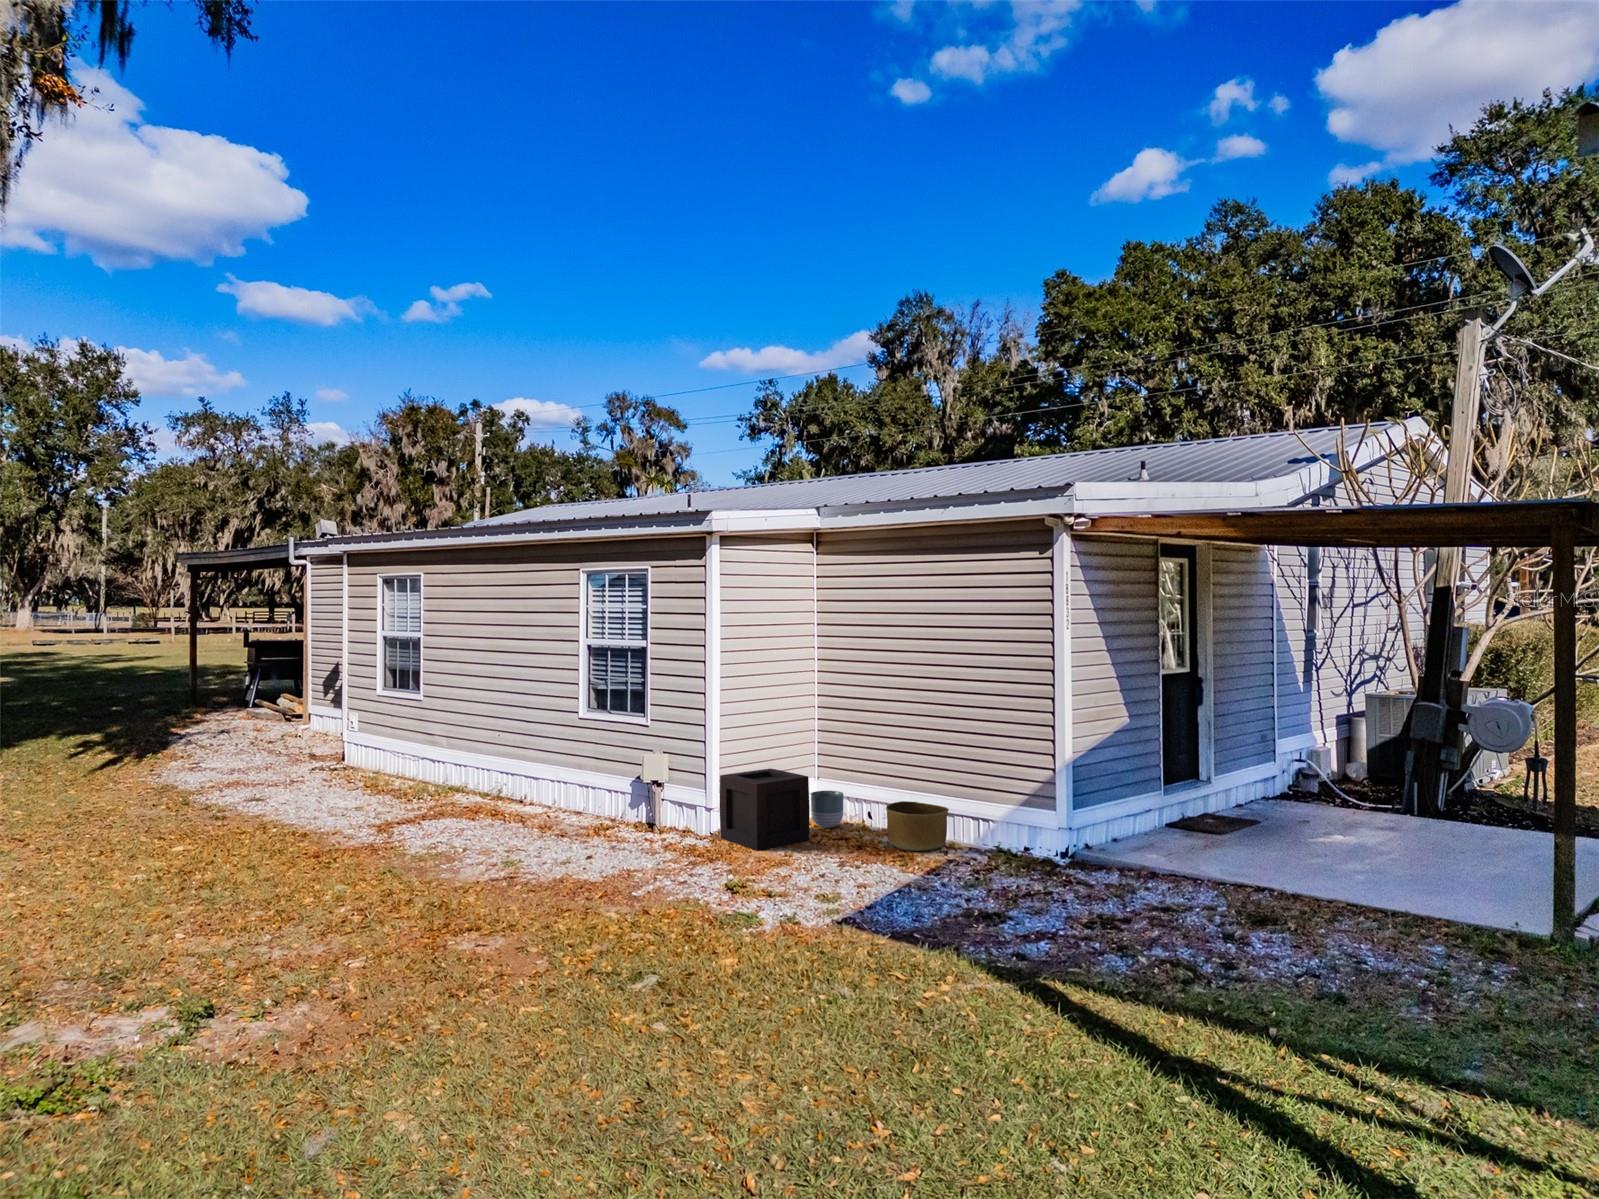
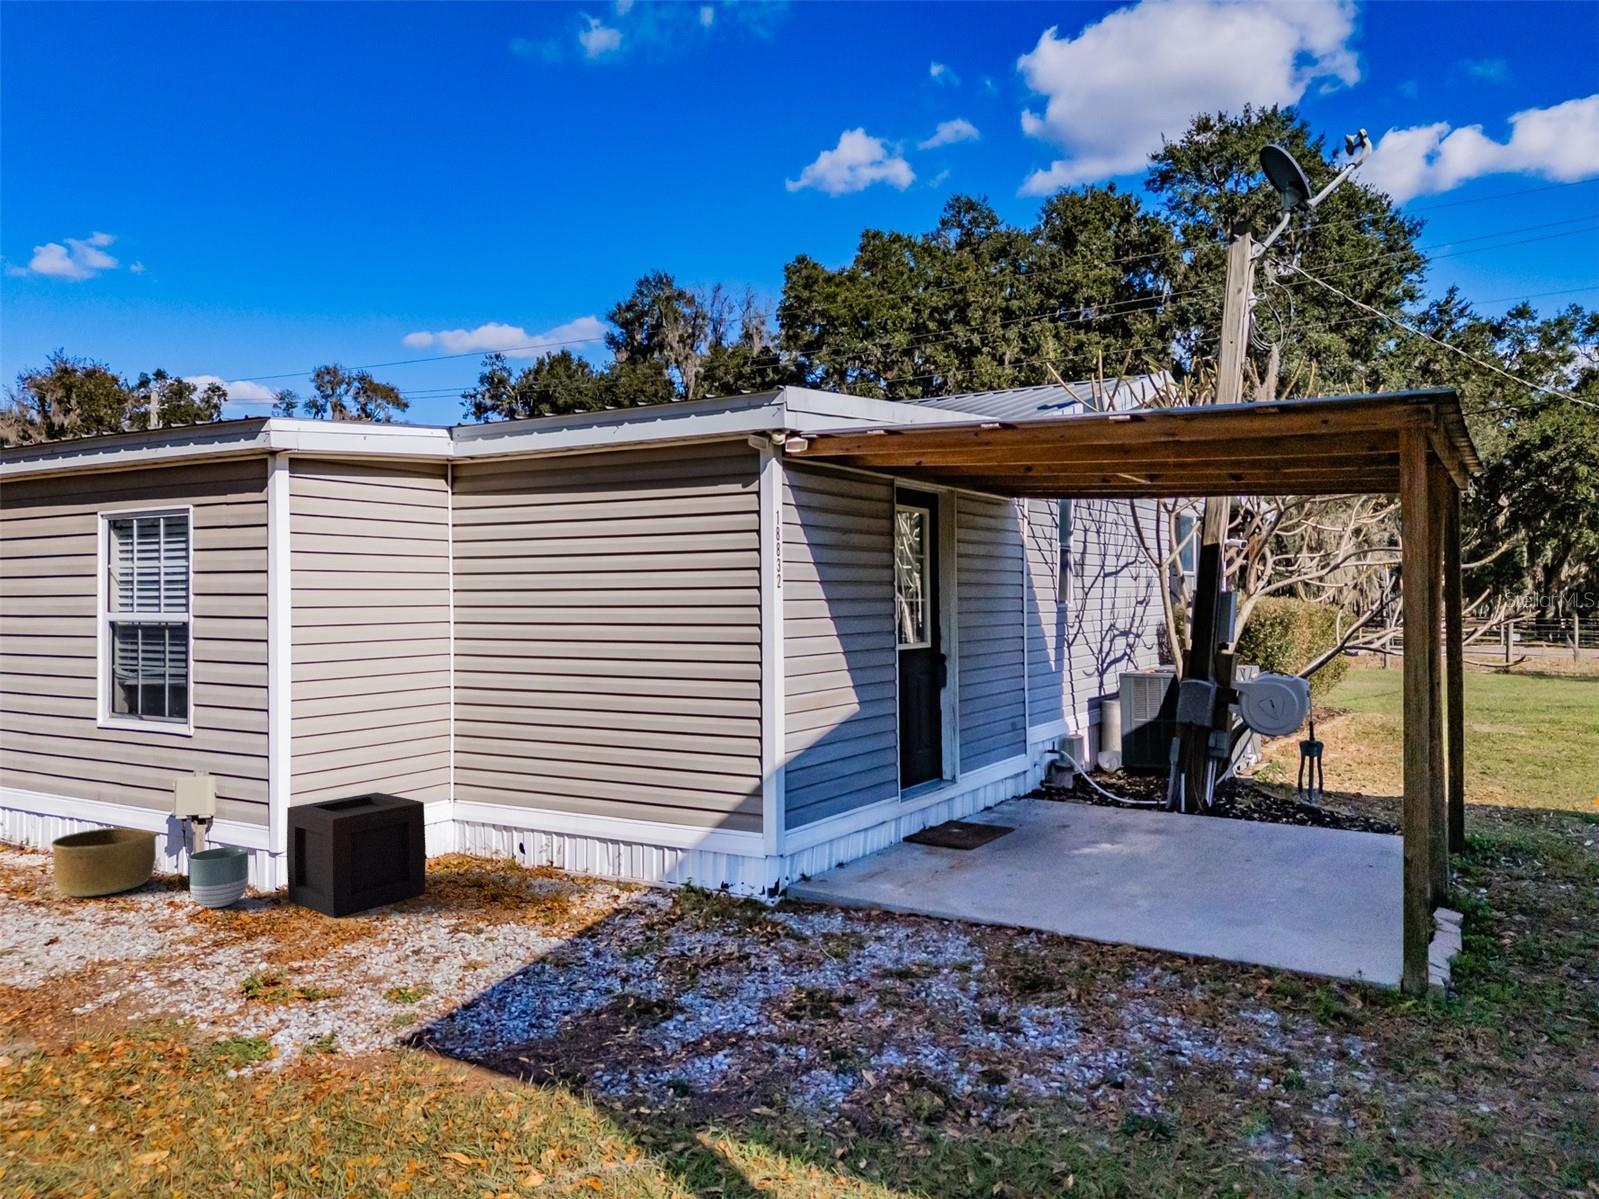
planter: present [811,791,844,828] -> present [189,847,249,908]
basket: present [886,801,949,851] -> present [51,828,157,897]

